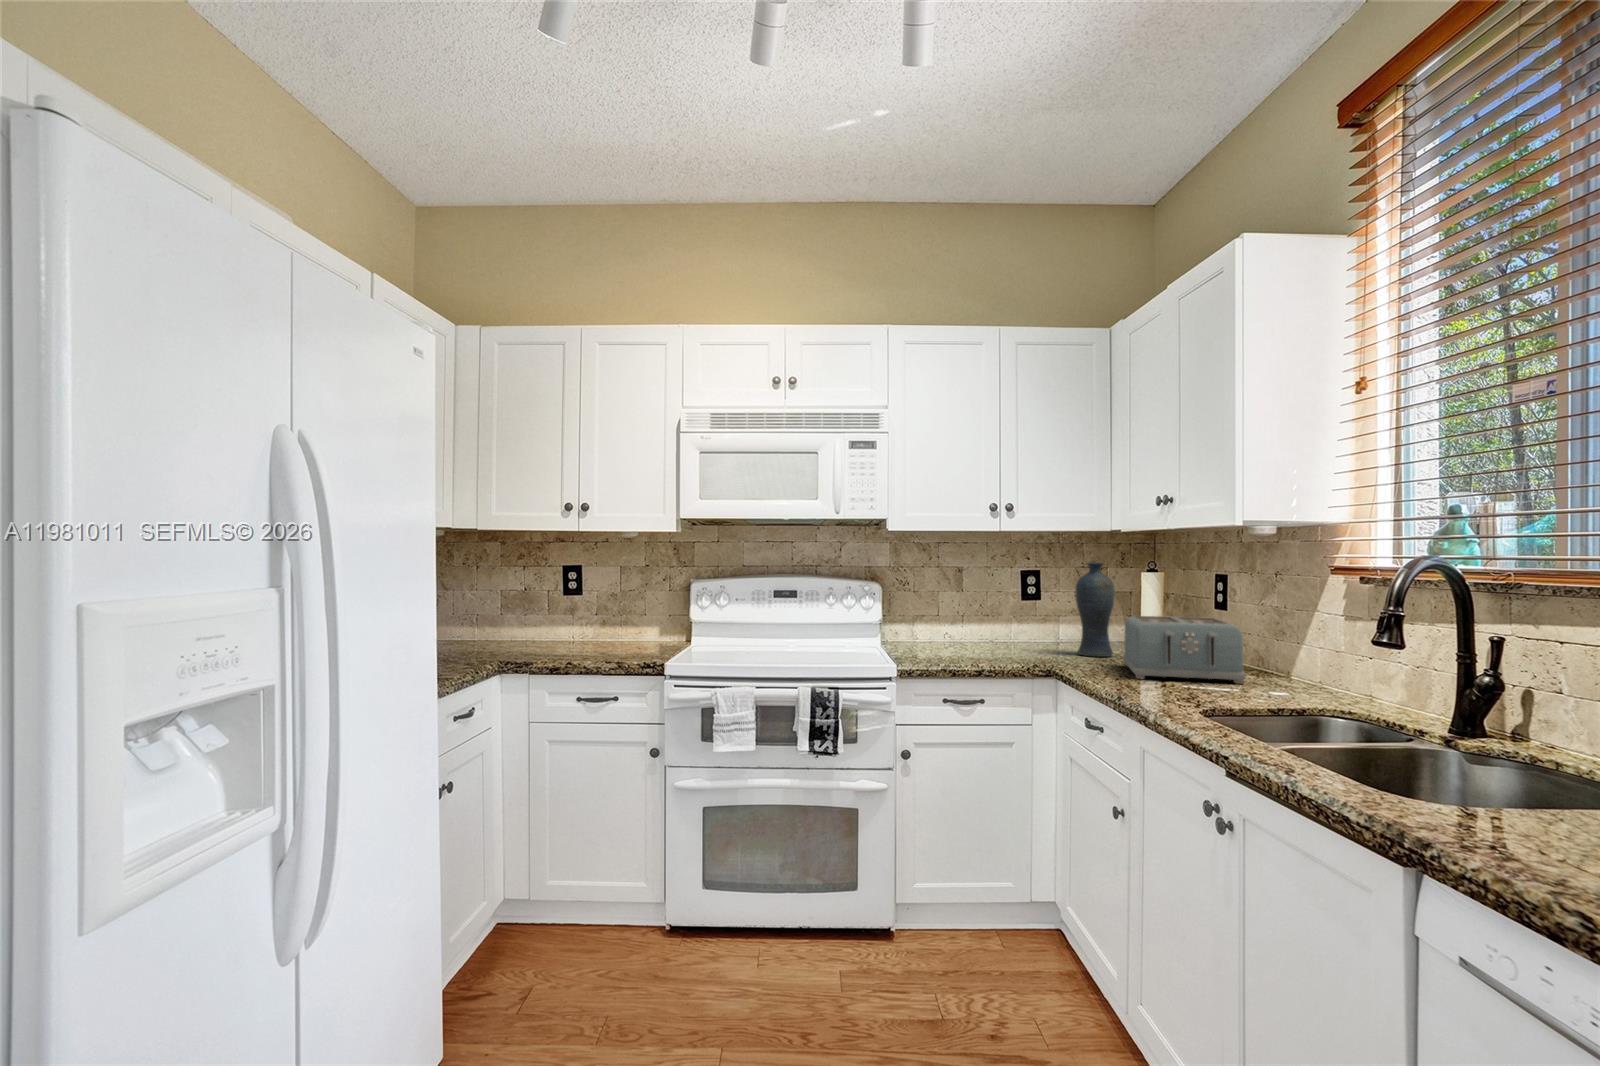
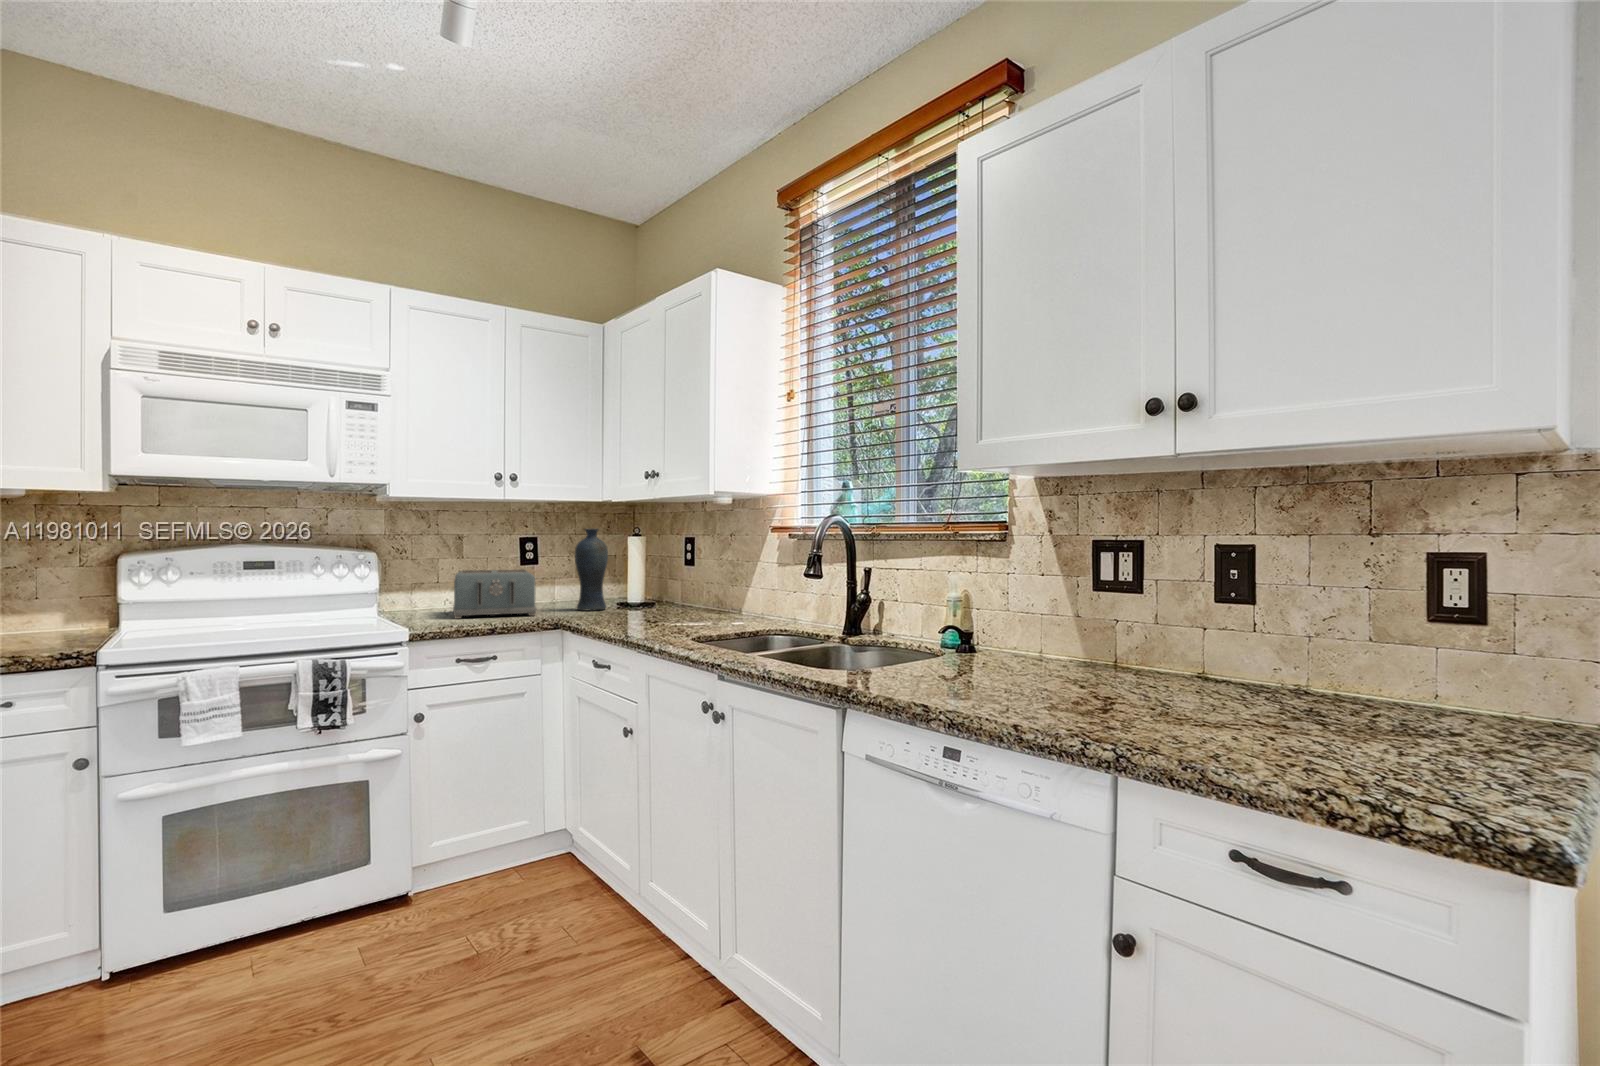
toaster: present [1123,616,1246,684] -> present [453,569,537,619]

